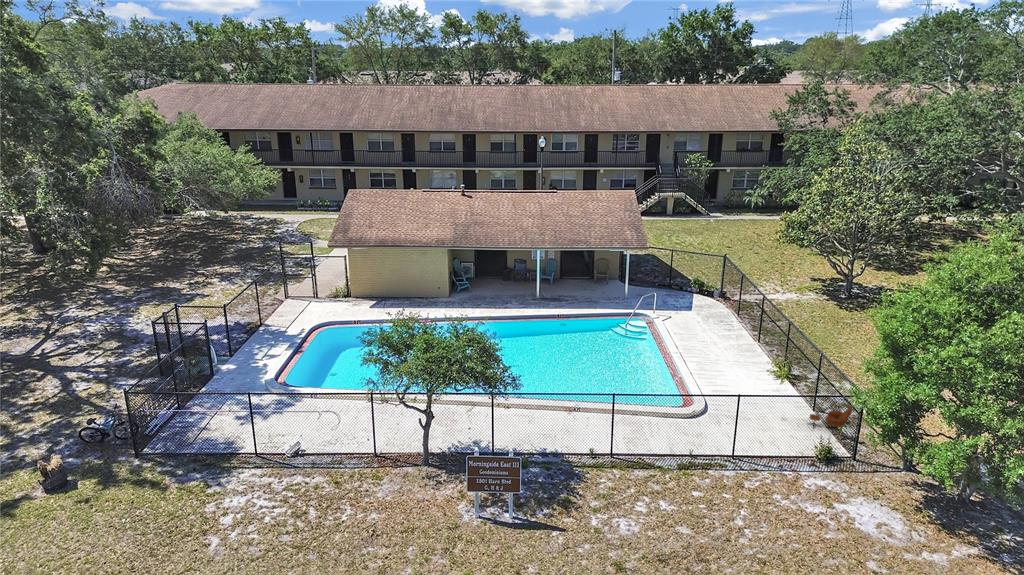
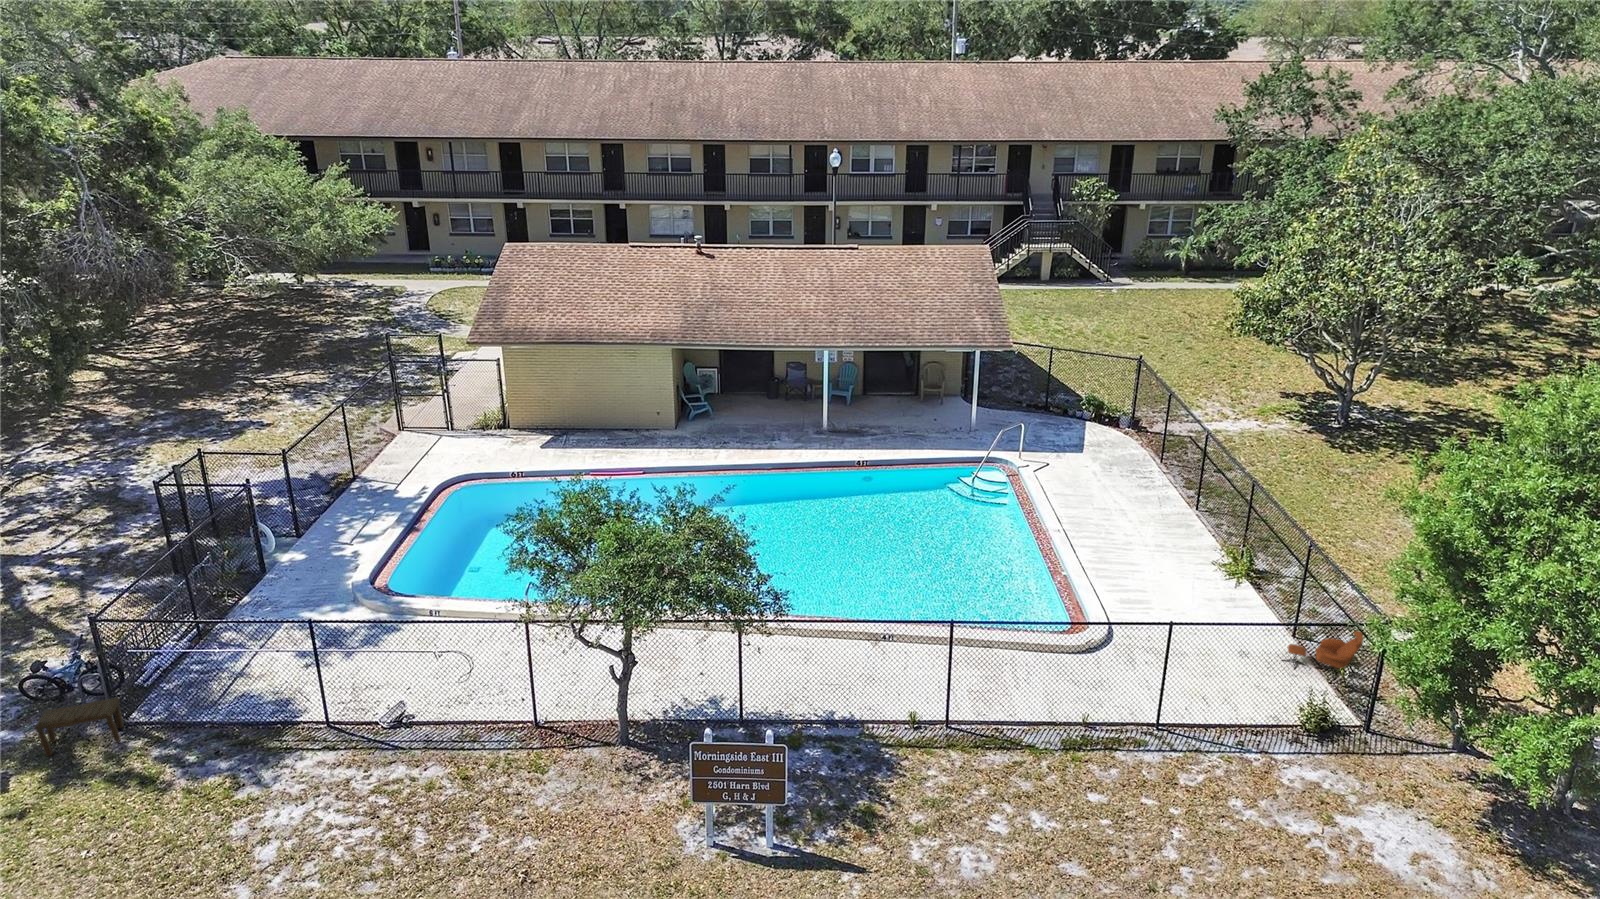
bench: none [95,438,142,470] -> present [34,697,124,756]

